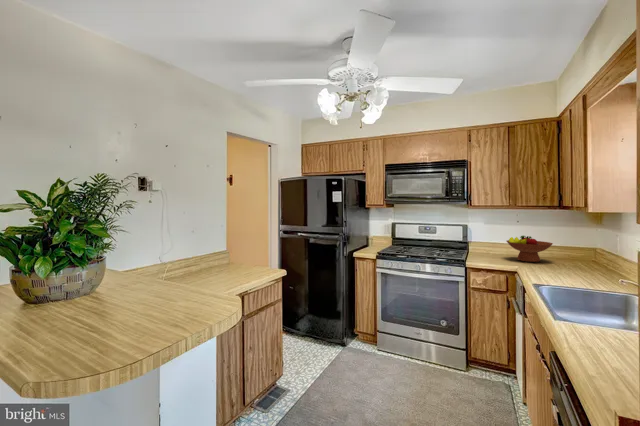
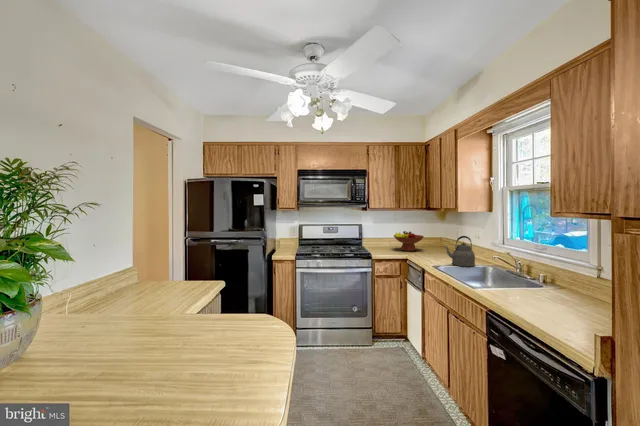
kettle: none [557,243,613,289] -> present [444,236,475,267]

